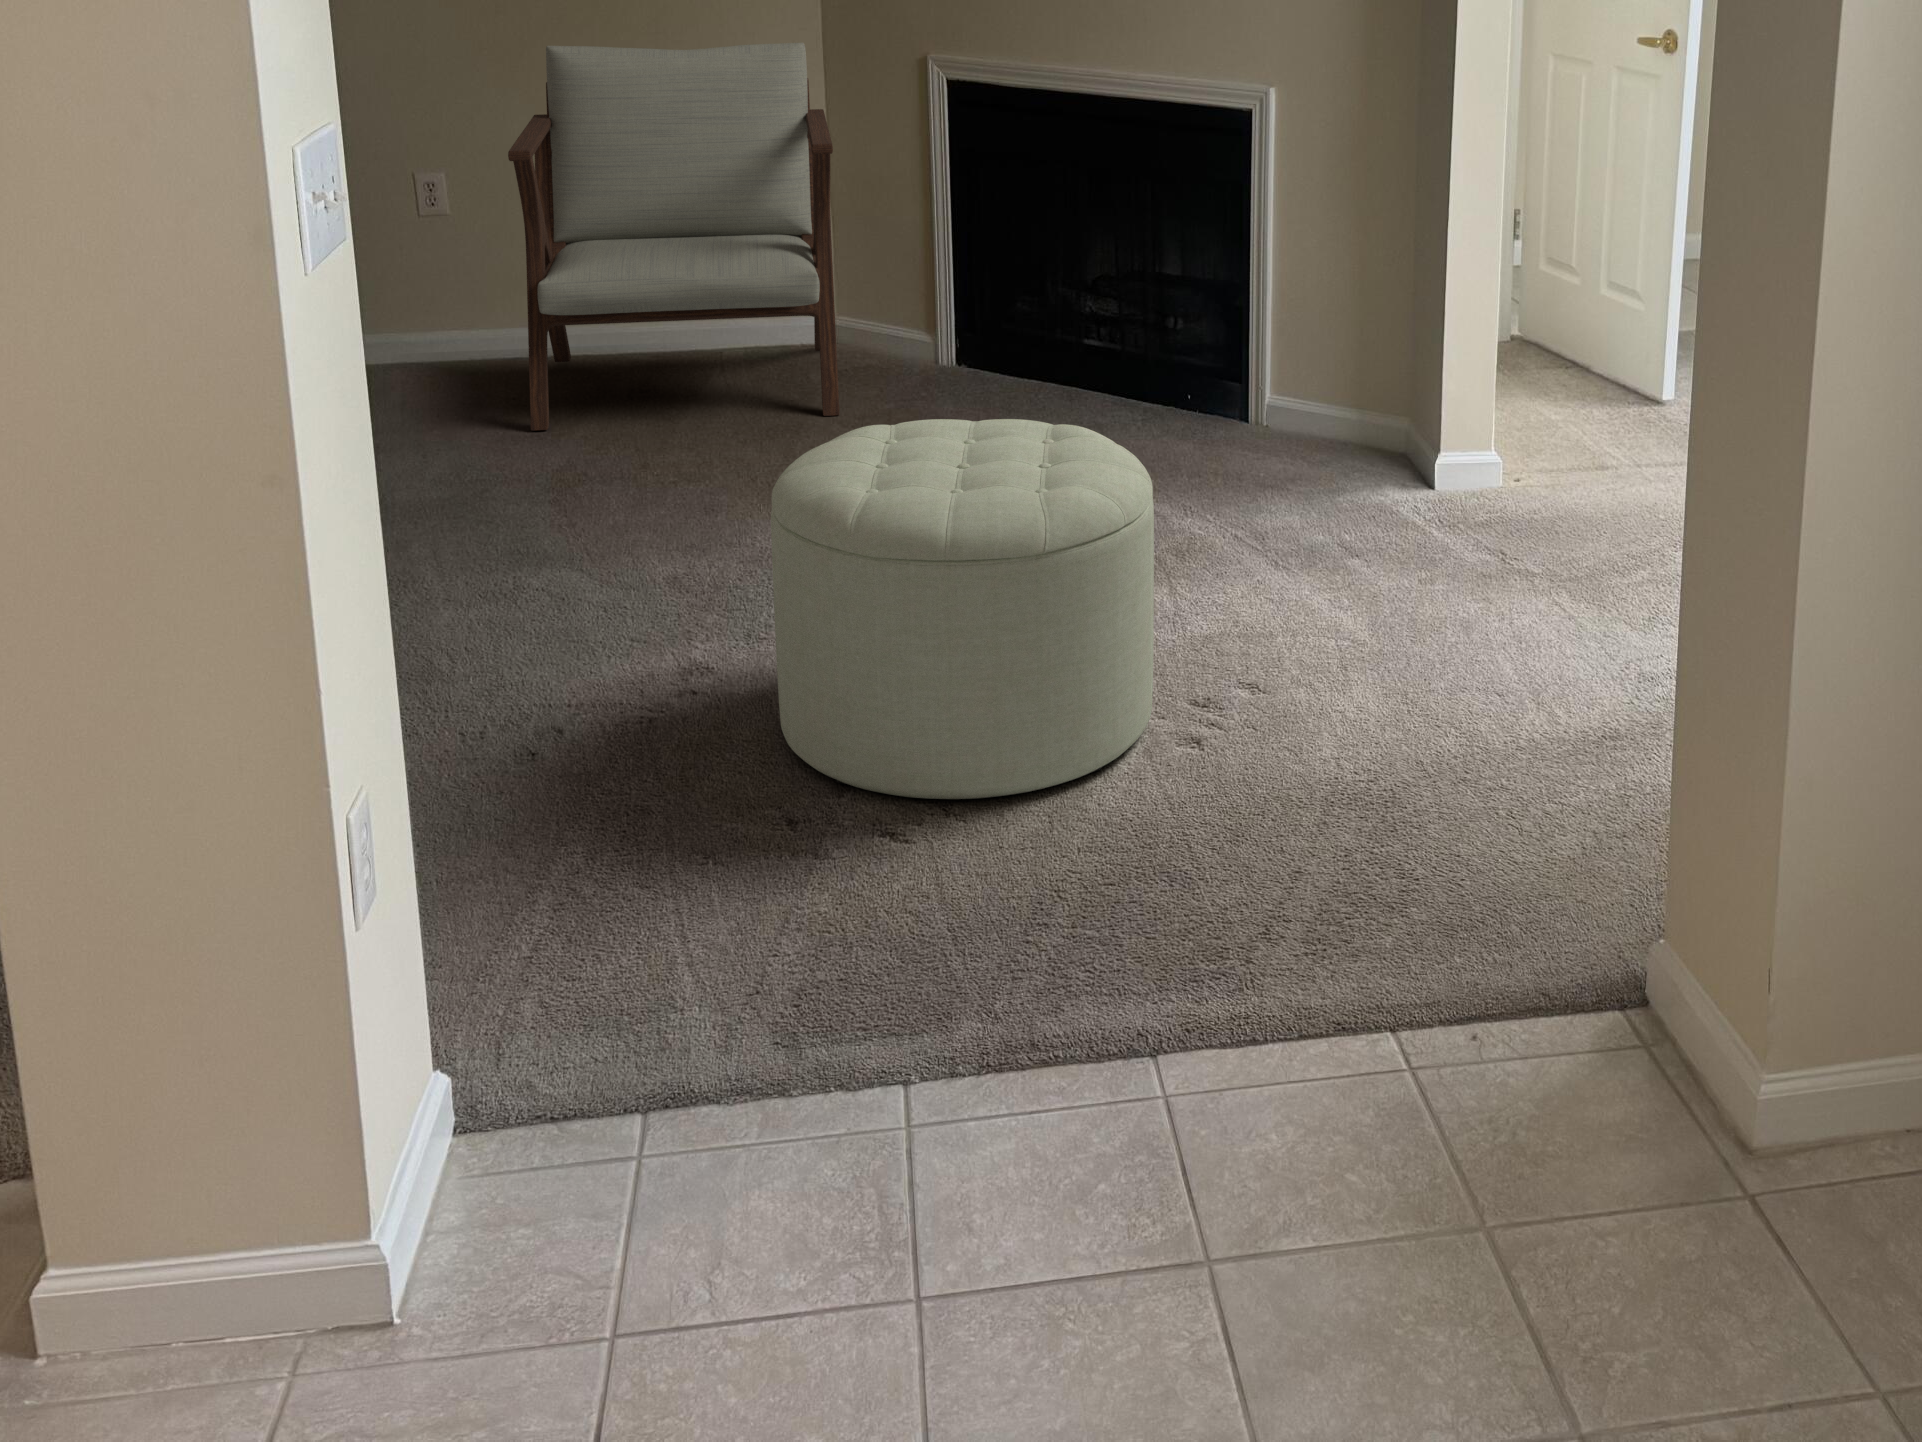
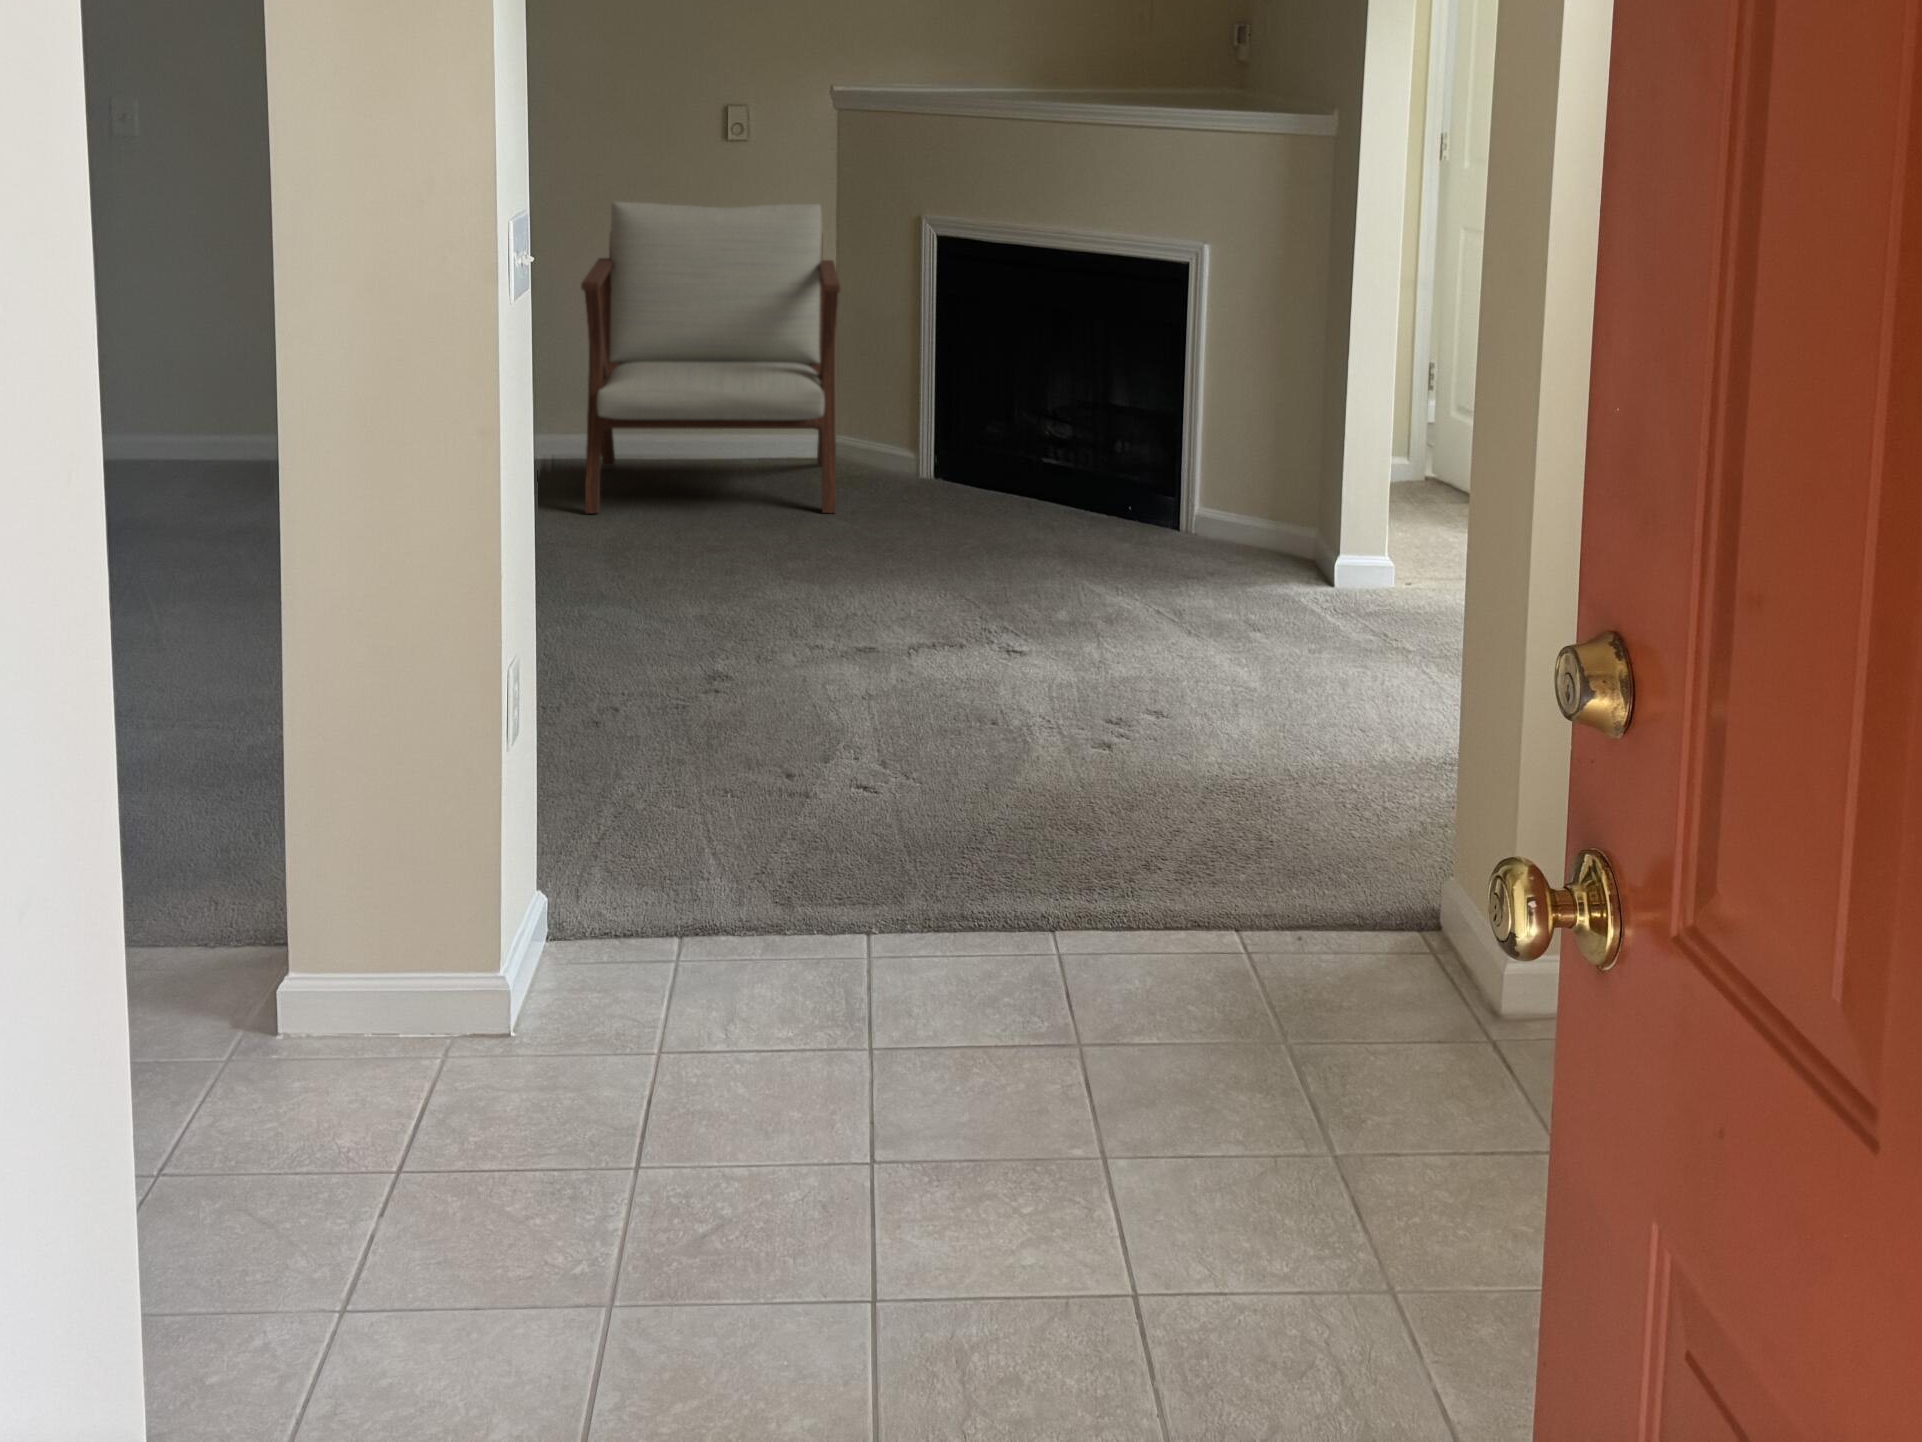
ottoman: present [771,419,1154,799] -> none [783,487,1081,771]

